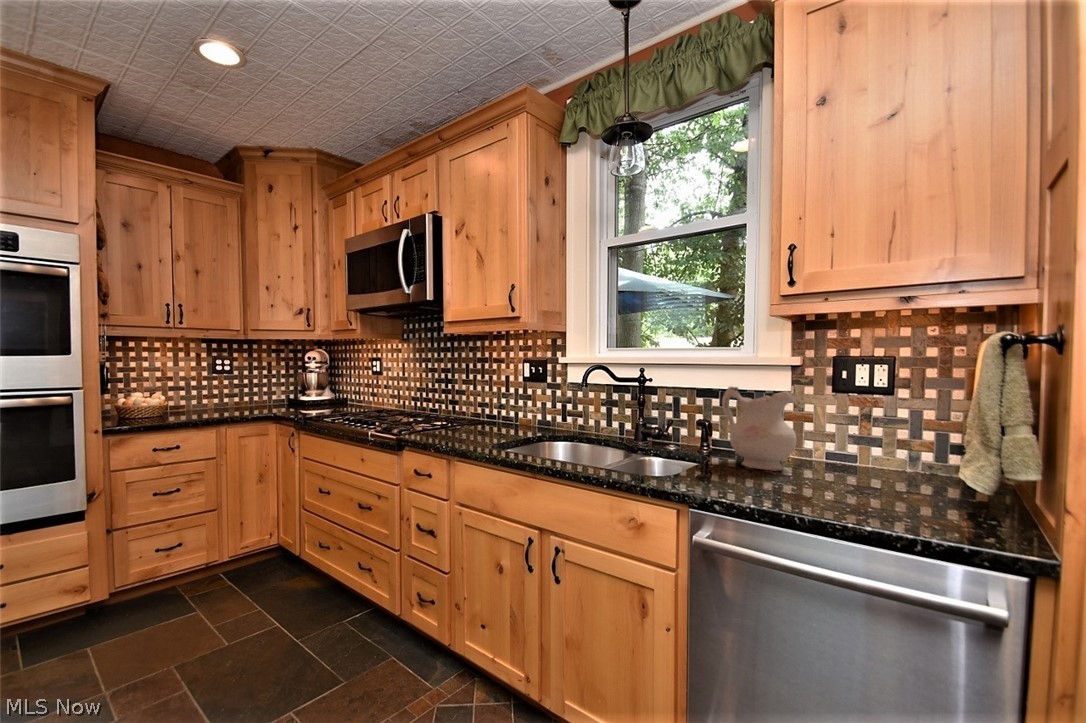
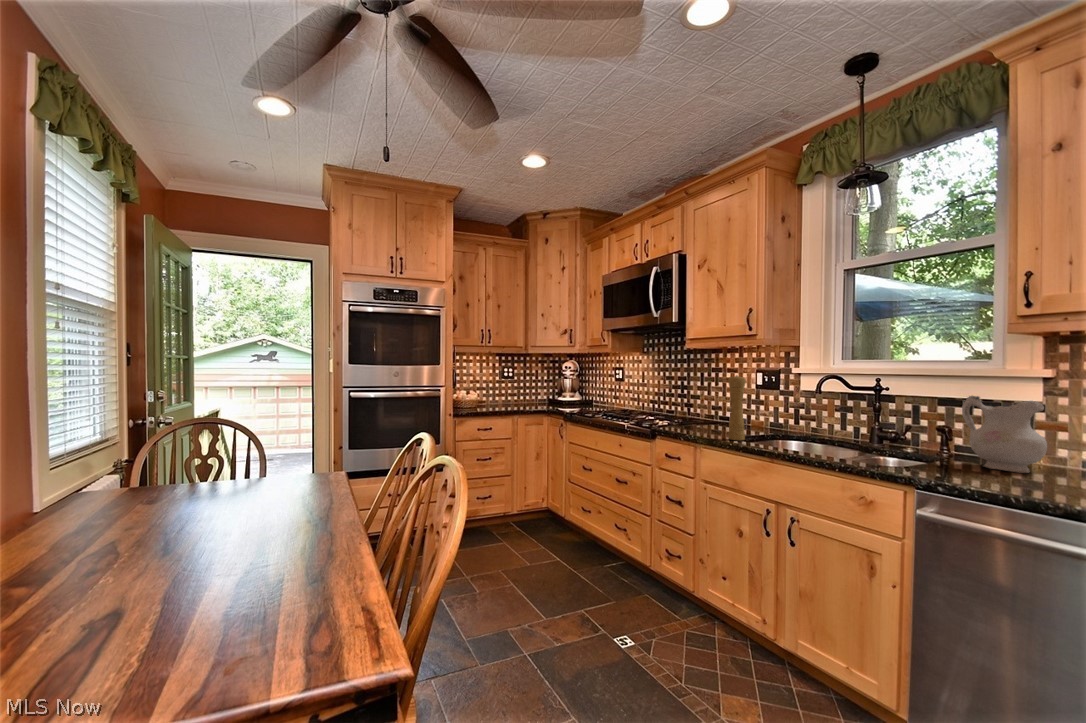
pepper mill: none [484,368,505,451] -> present [728,375,746,440]

